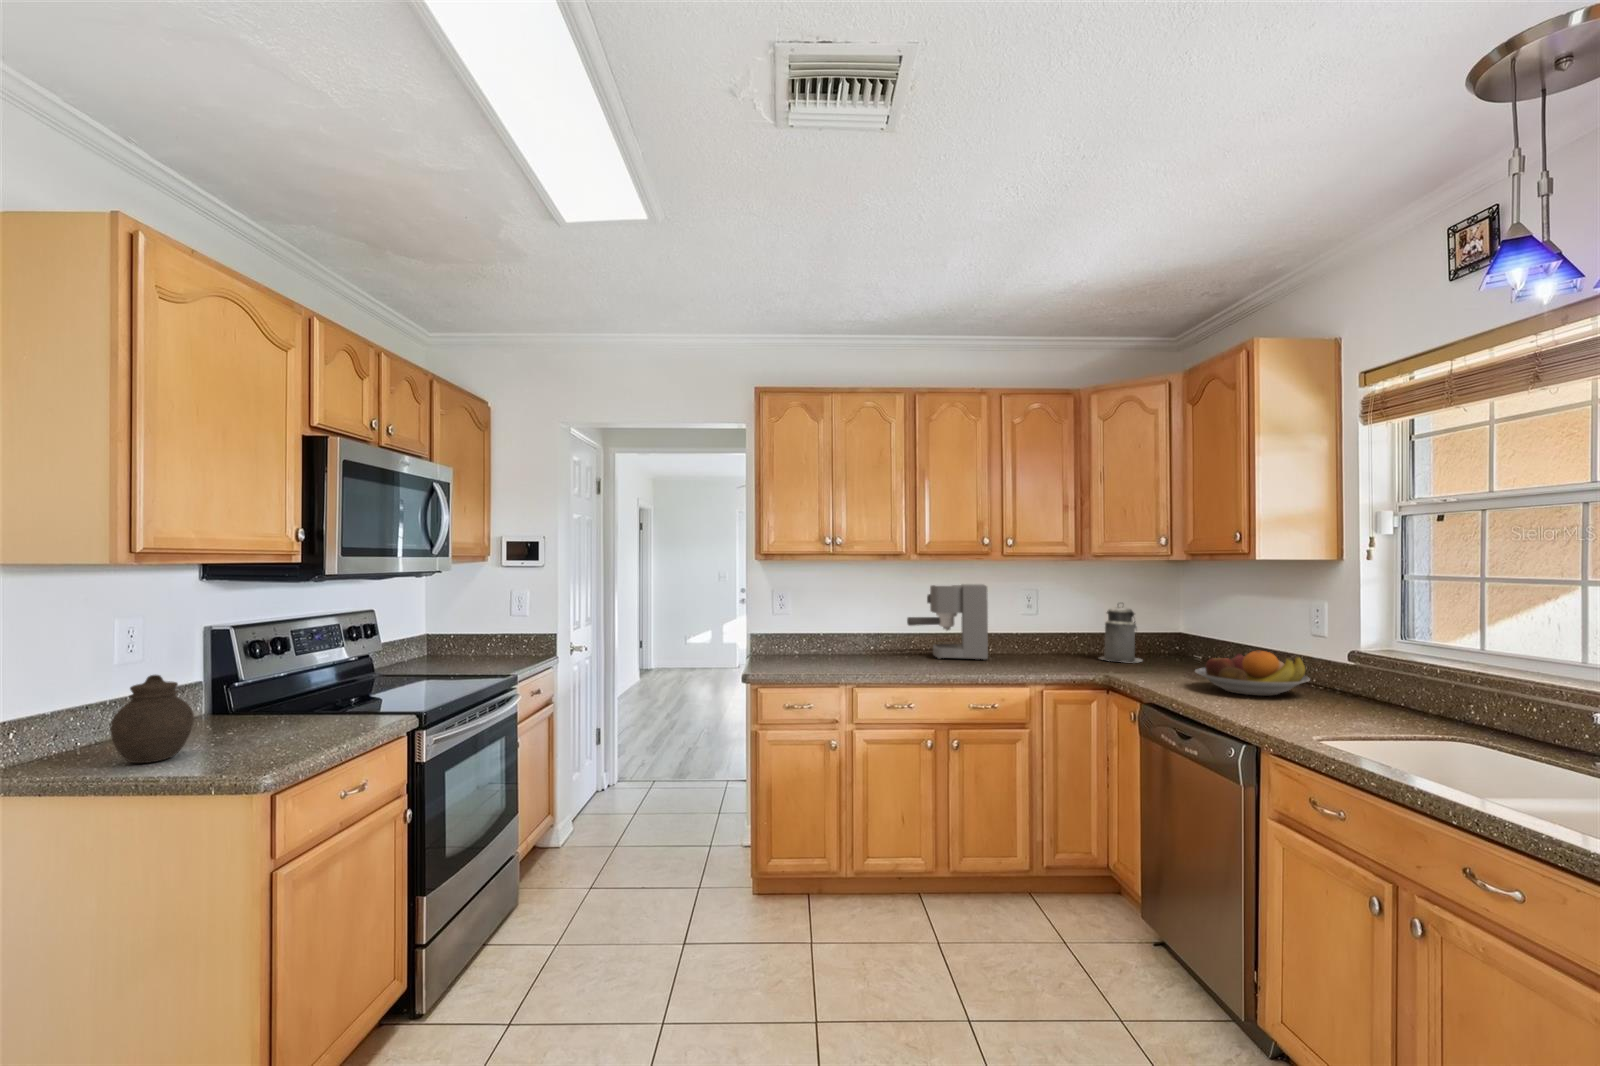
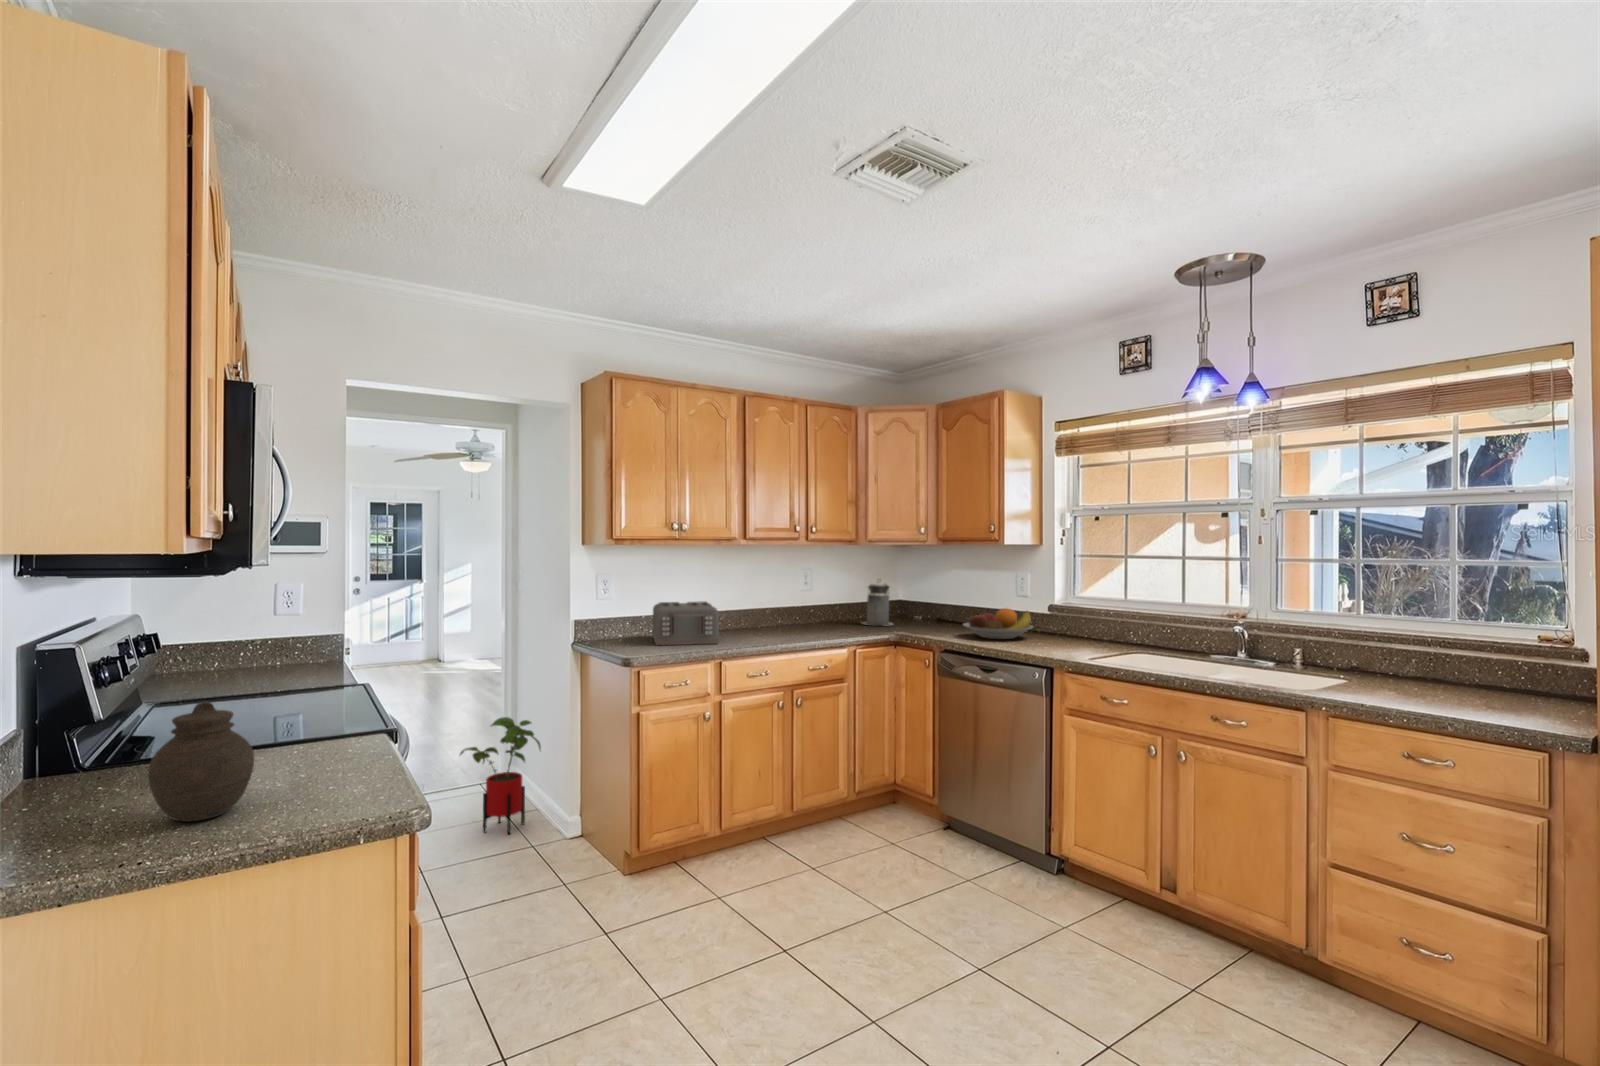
coffee maker: present [907,584,988,660] -> none [721,566,793,633]
toaster: none [807,619,890,667] -> present [652,601,719,645]
house plant: none [667,718,741,828] -> present [460,717,541,834]

